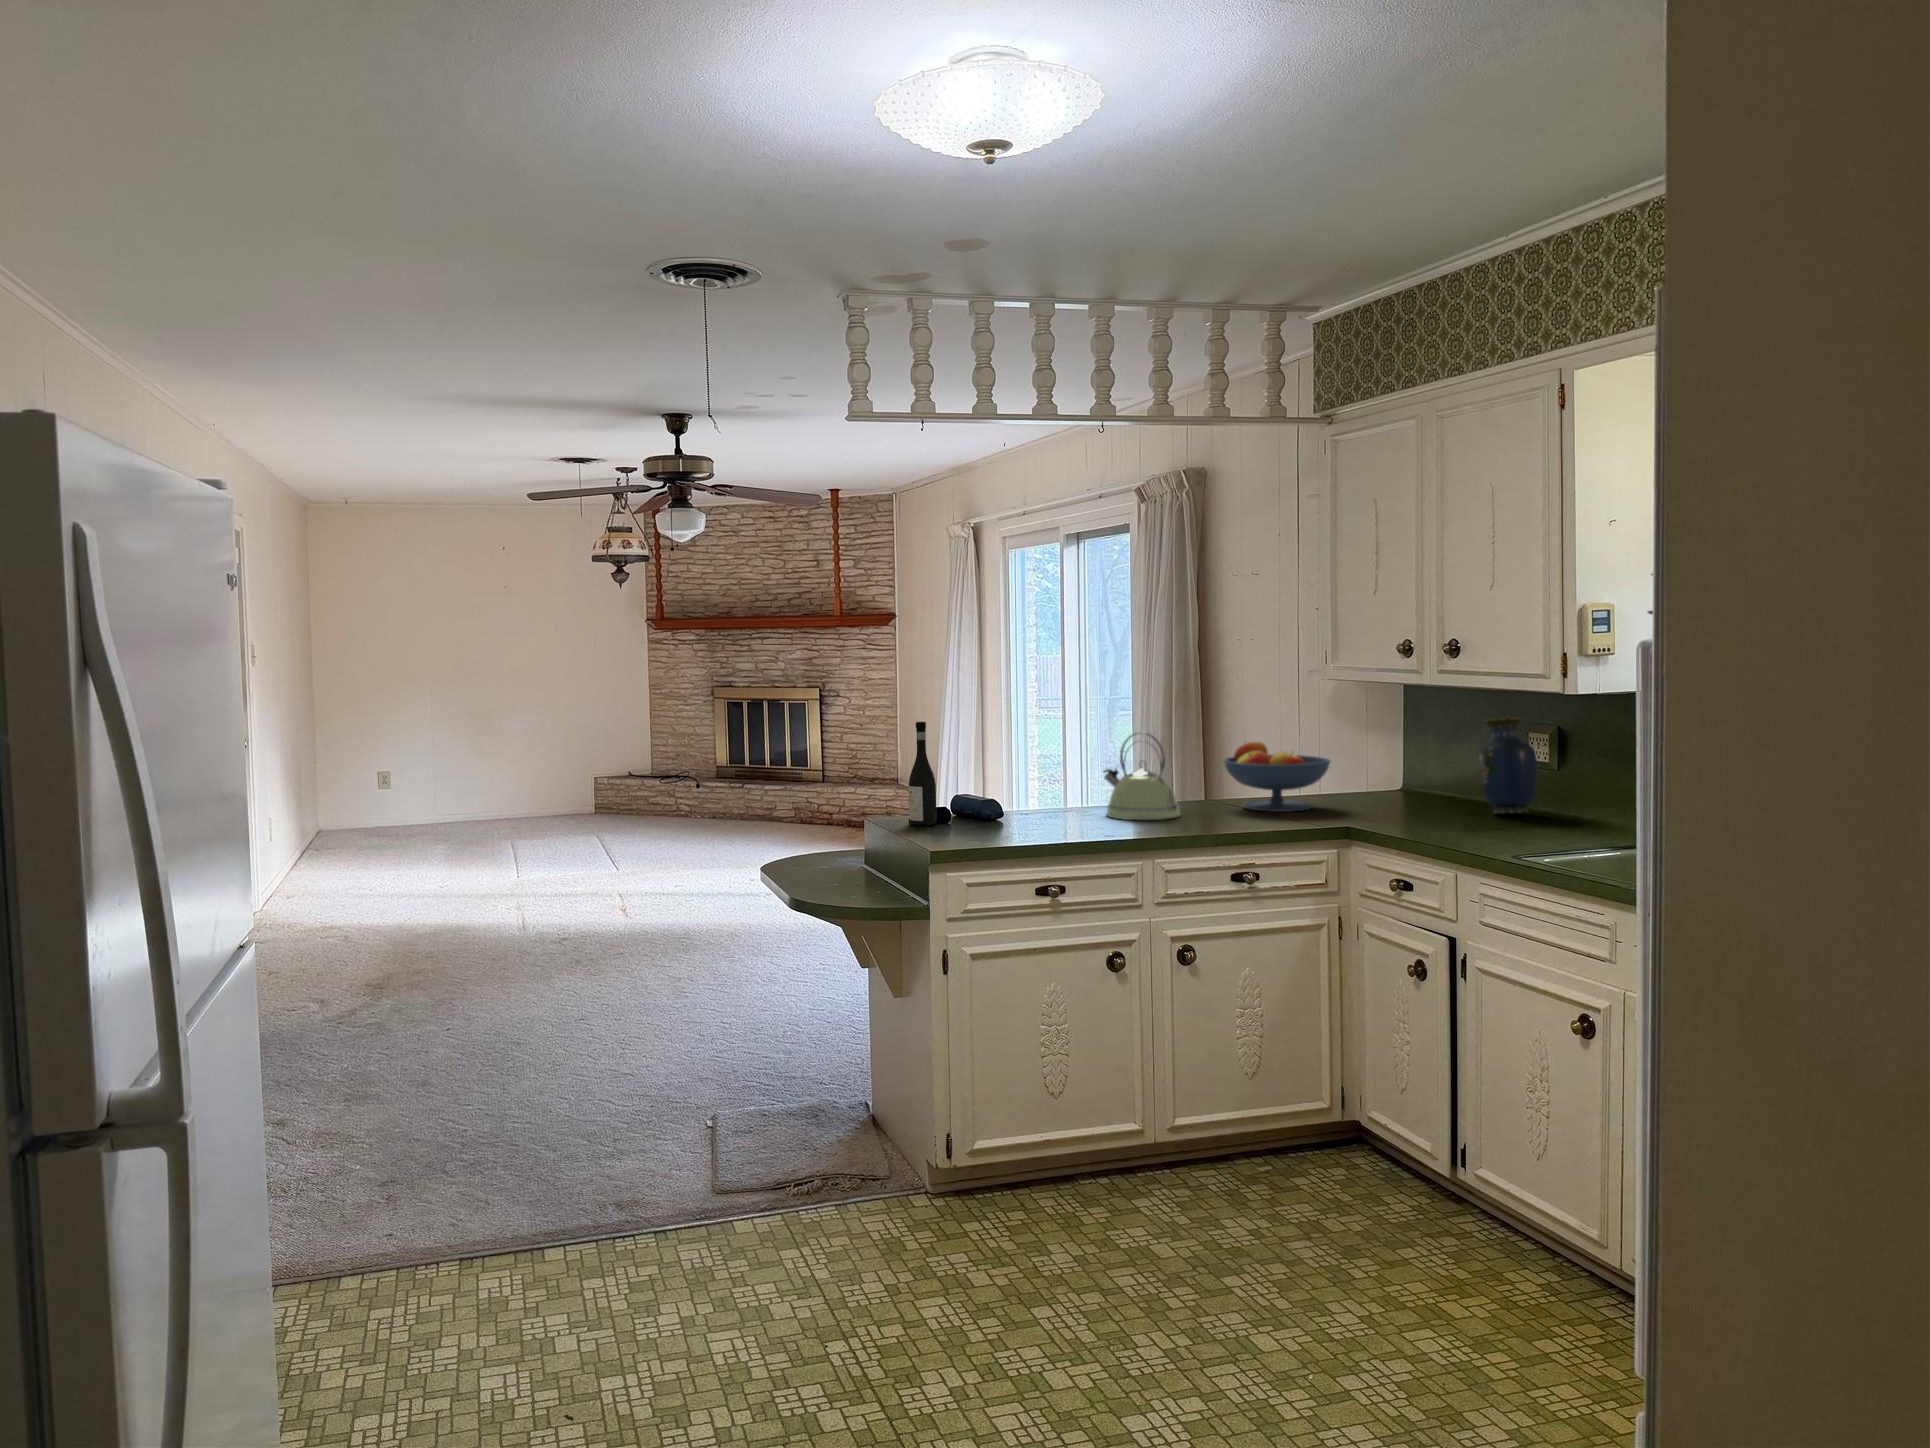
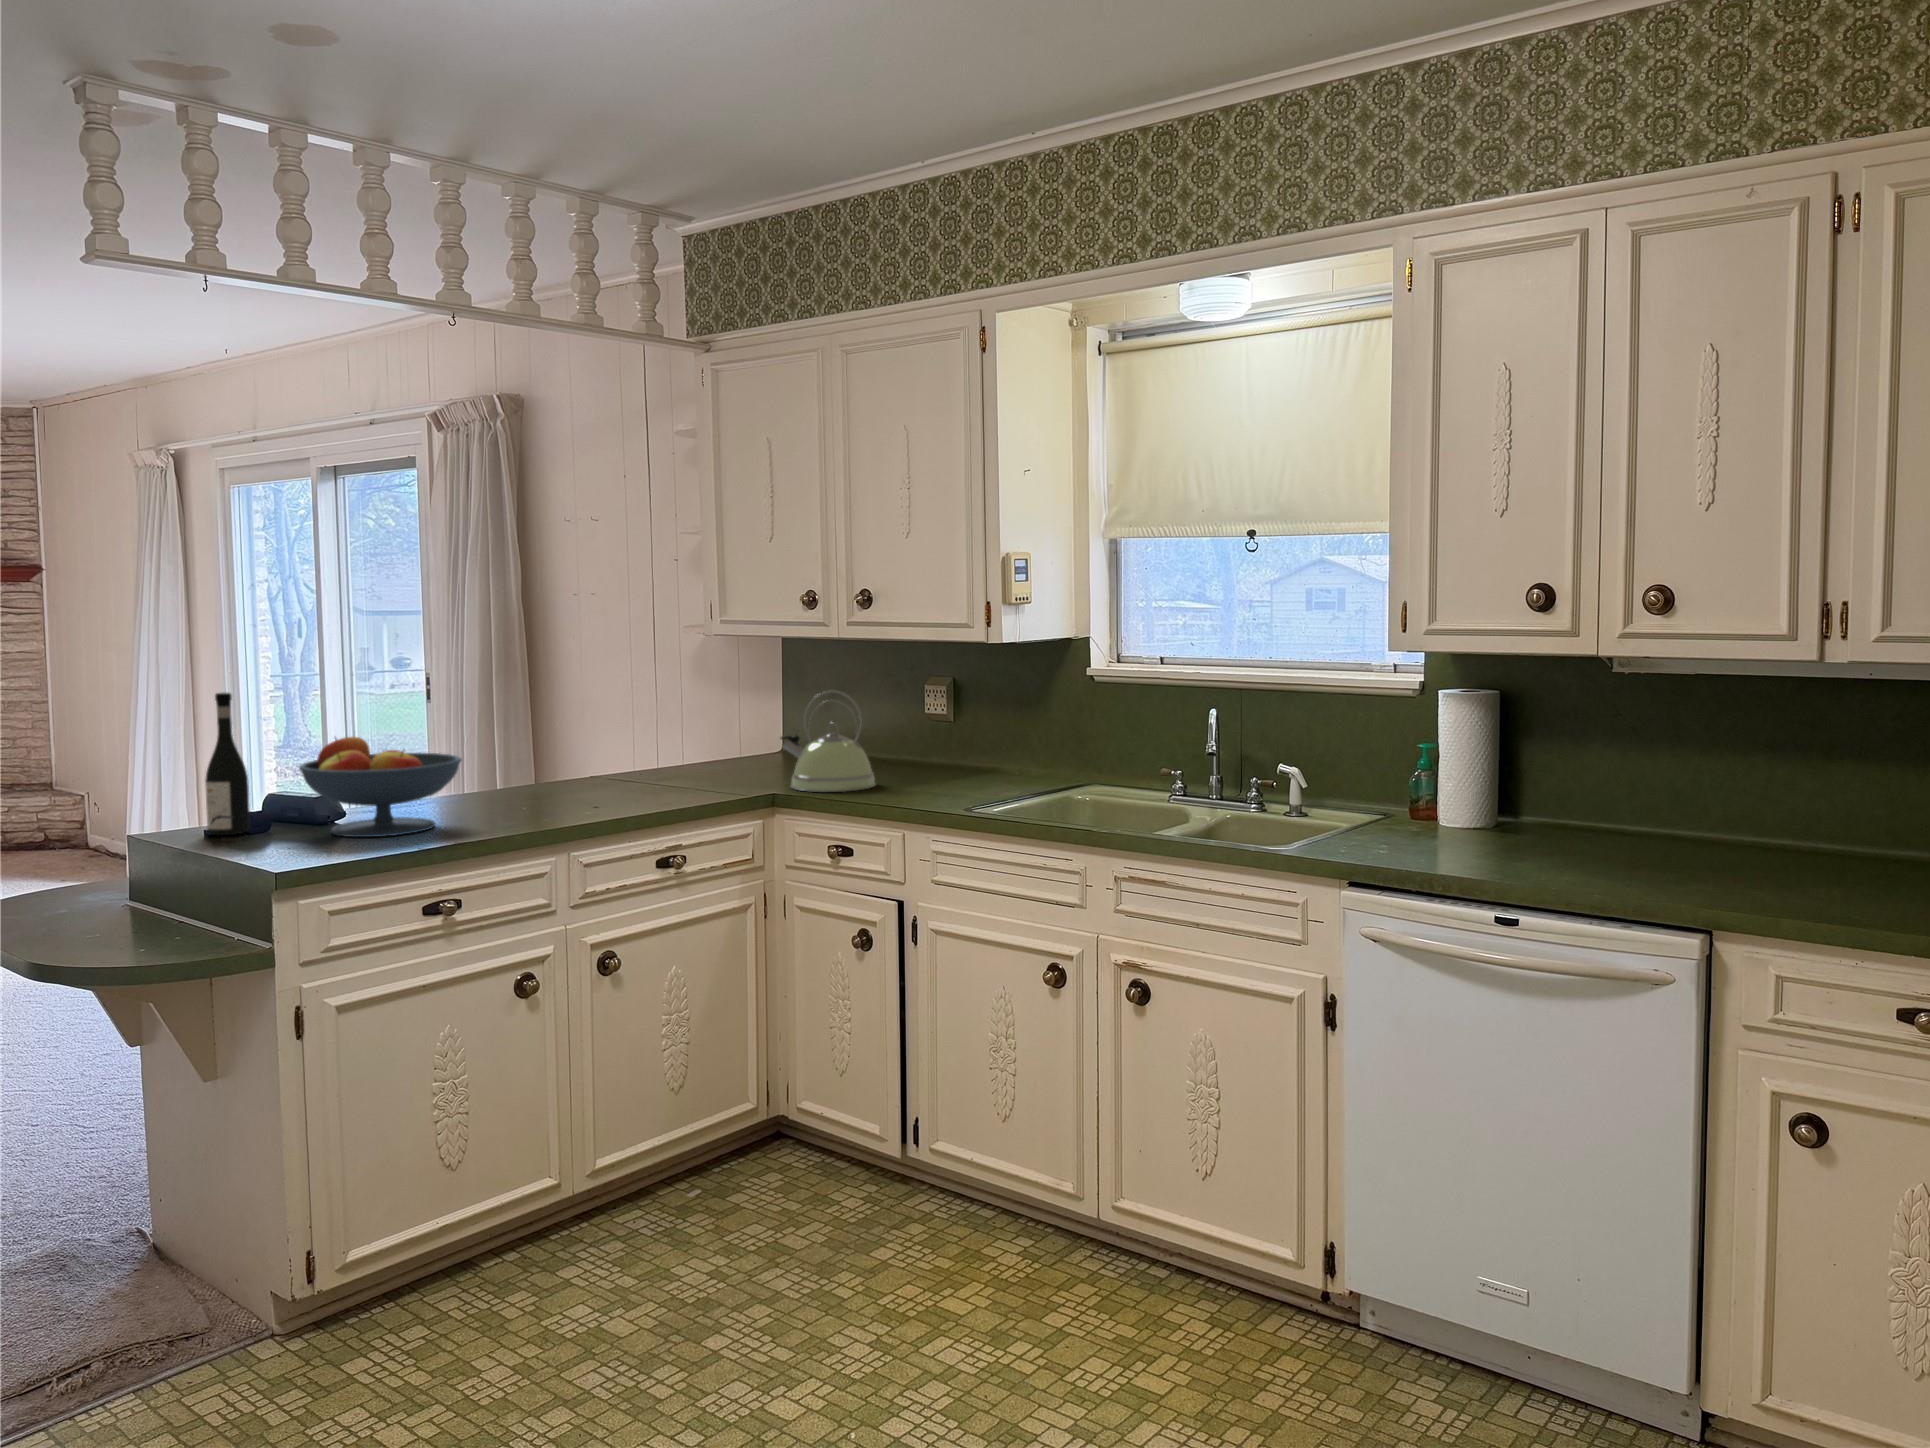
vase: present [1477,717,1537,814] -> none [888,672,946,772]
kettle: present [1104,732,1180,820] -> present [781,690,876,792]
fruit bowl: present [1224,742,1330,812] -> present [299,737,461,837]

